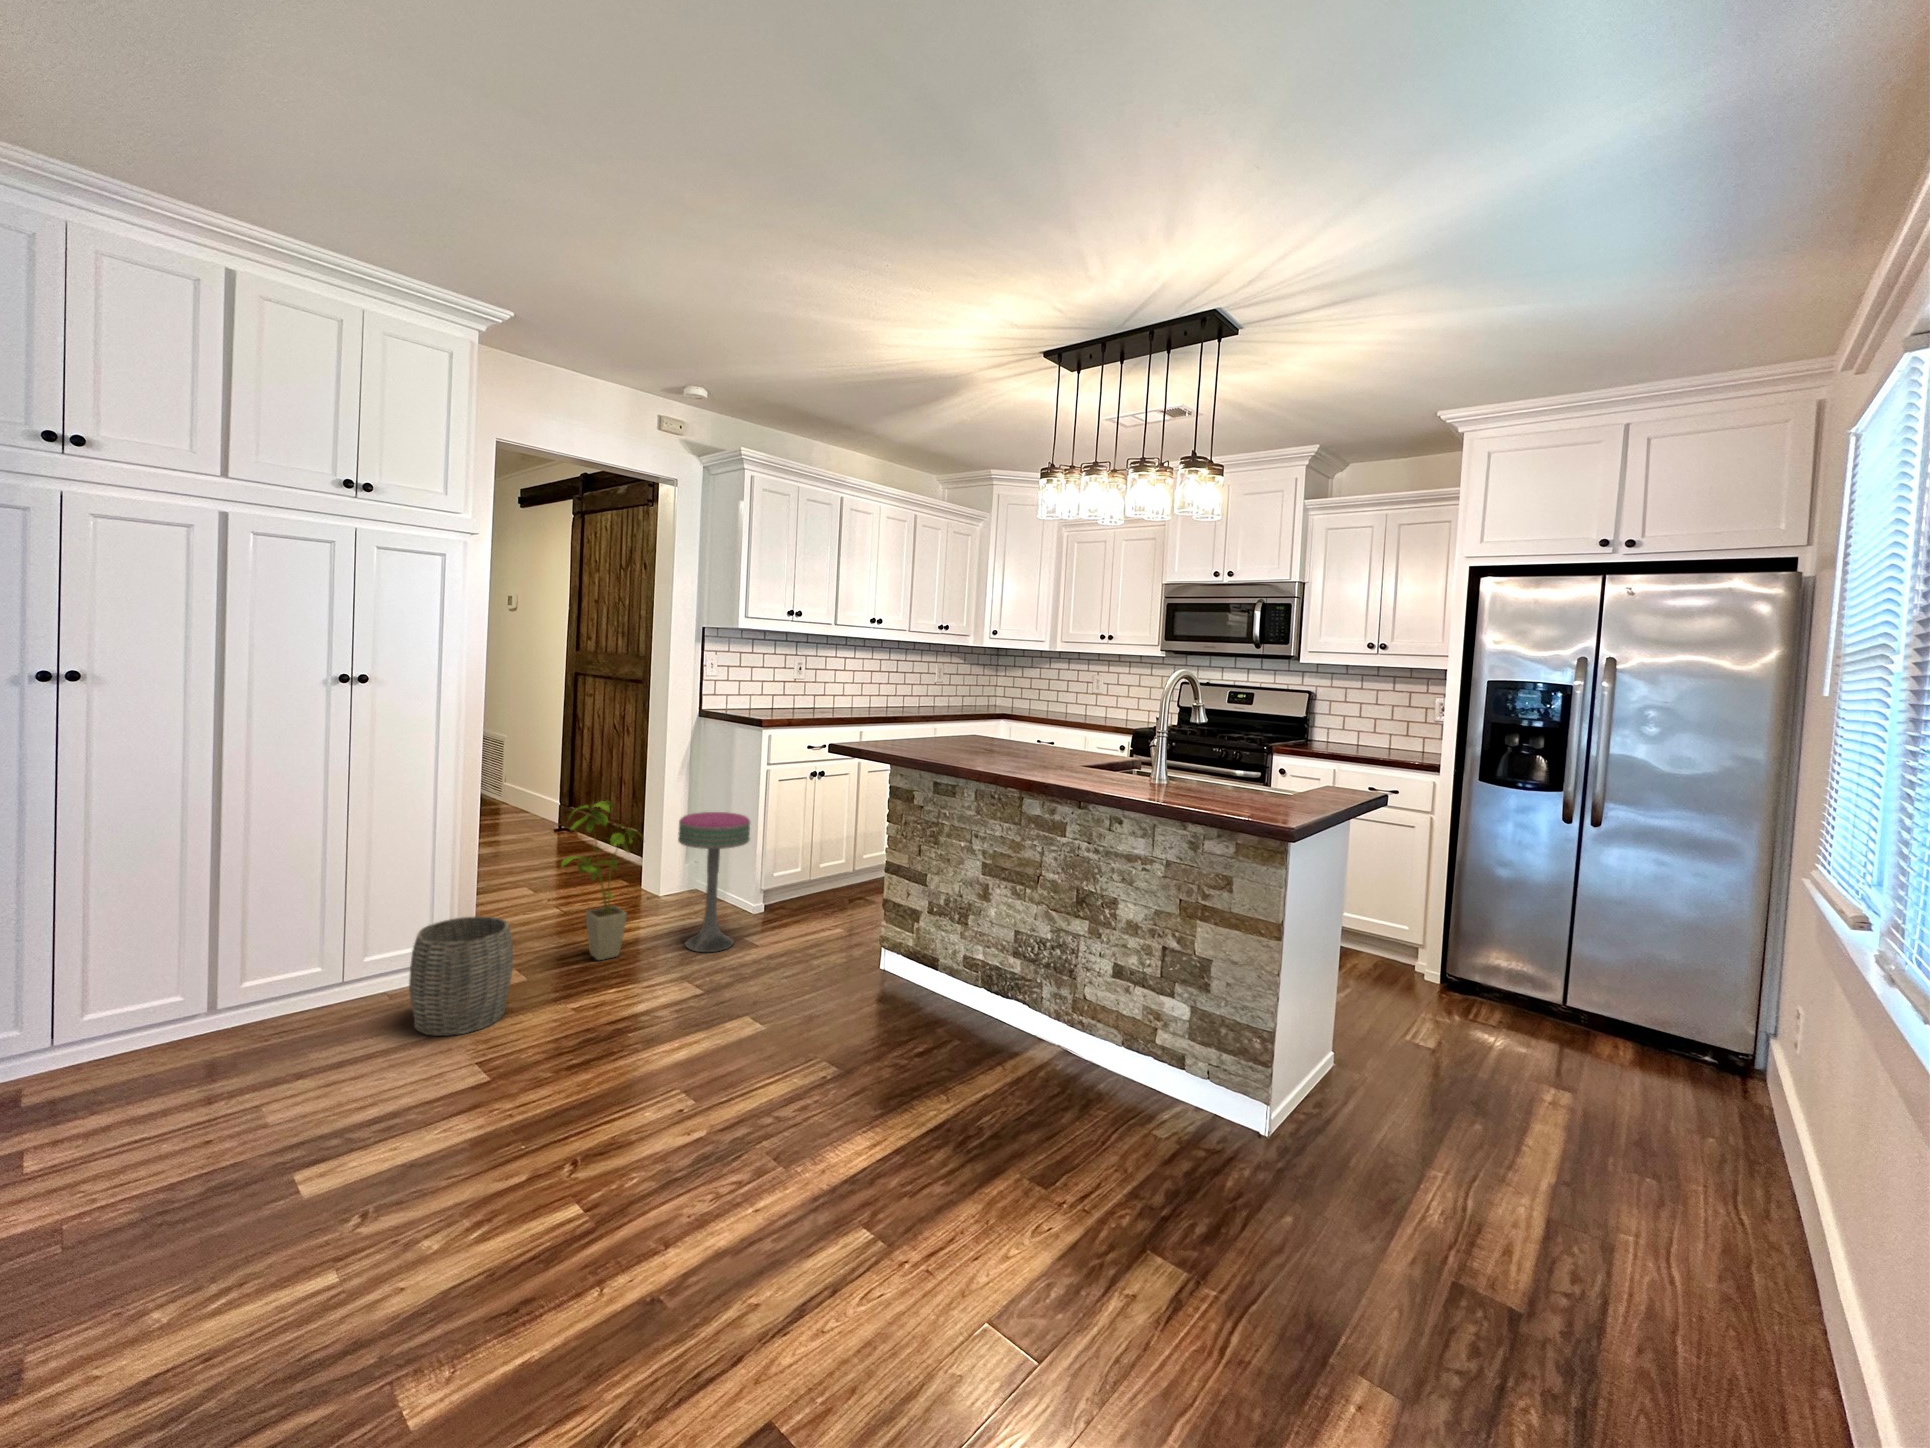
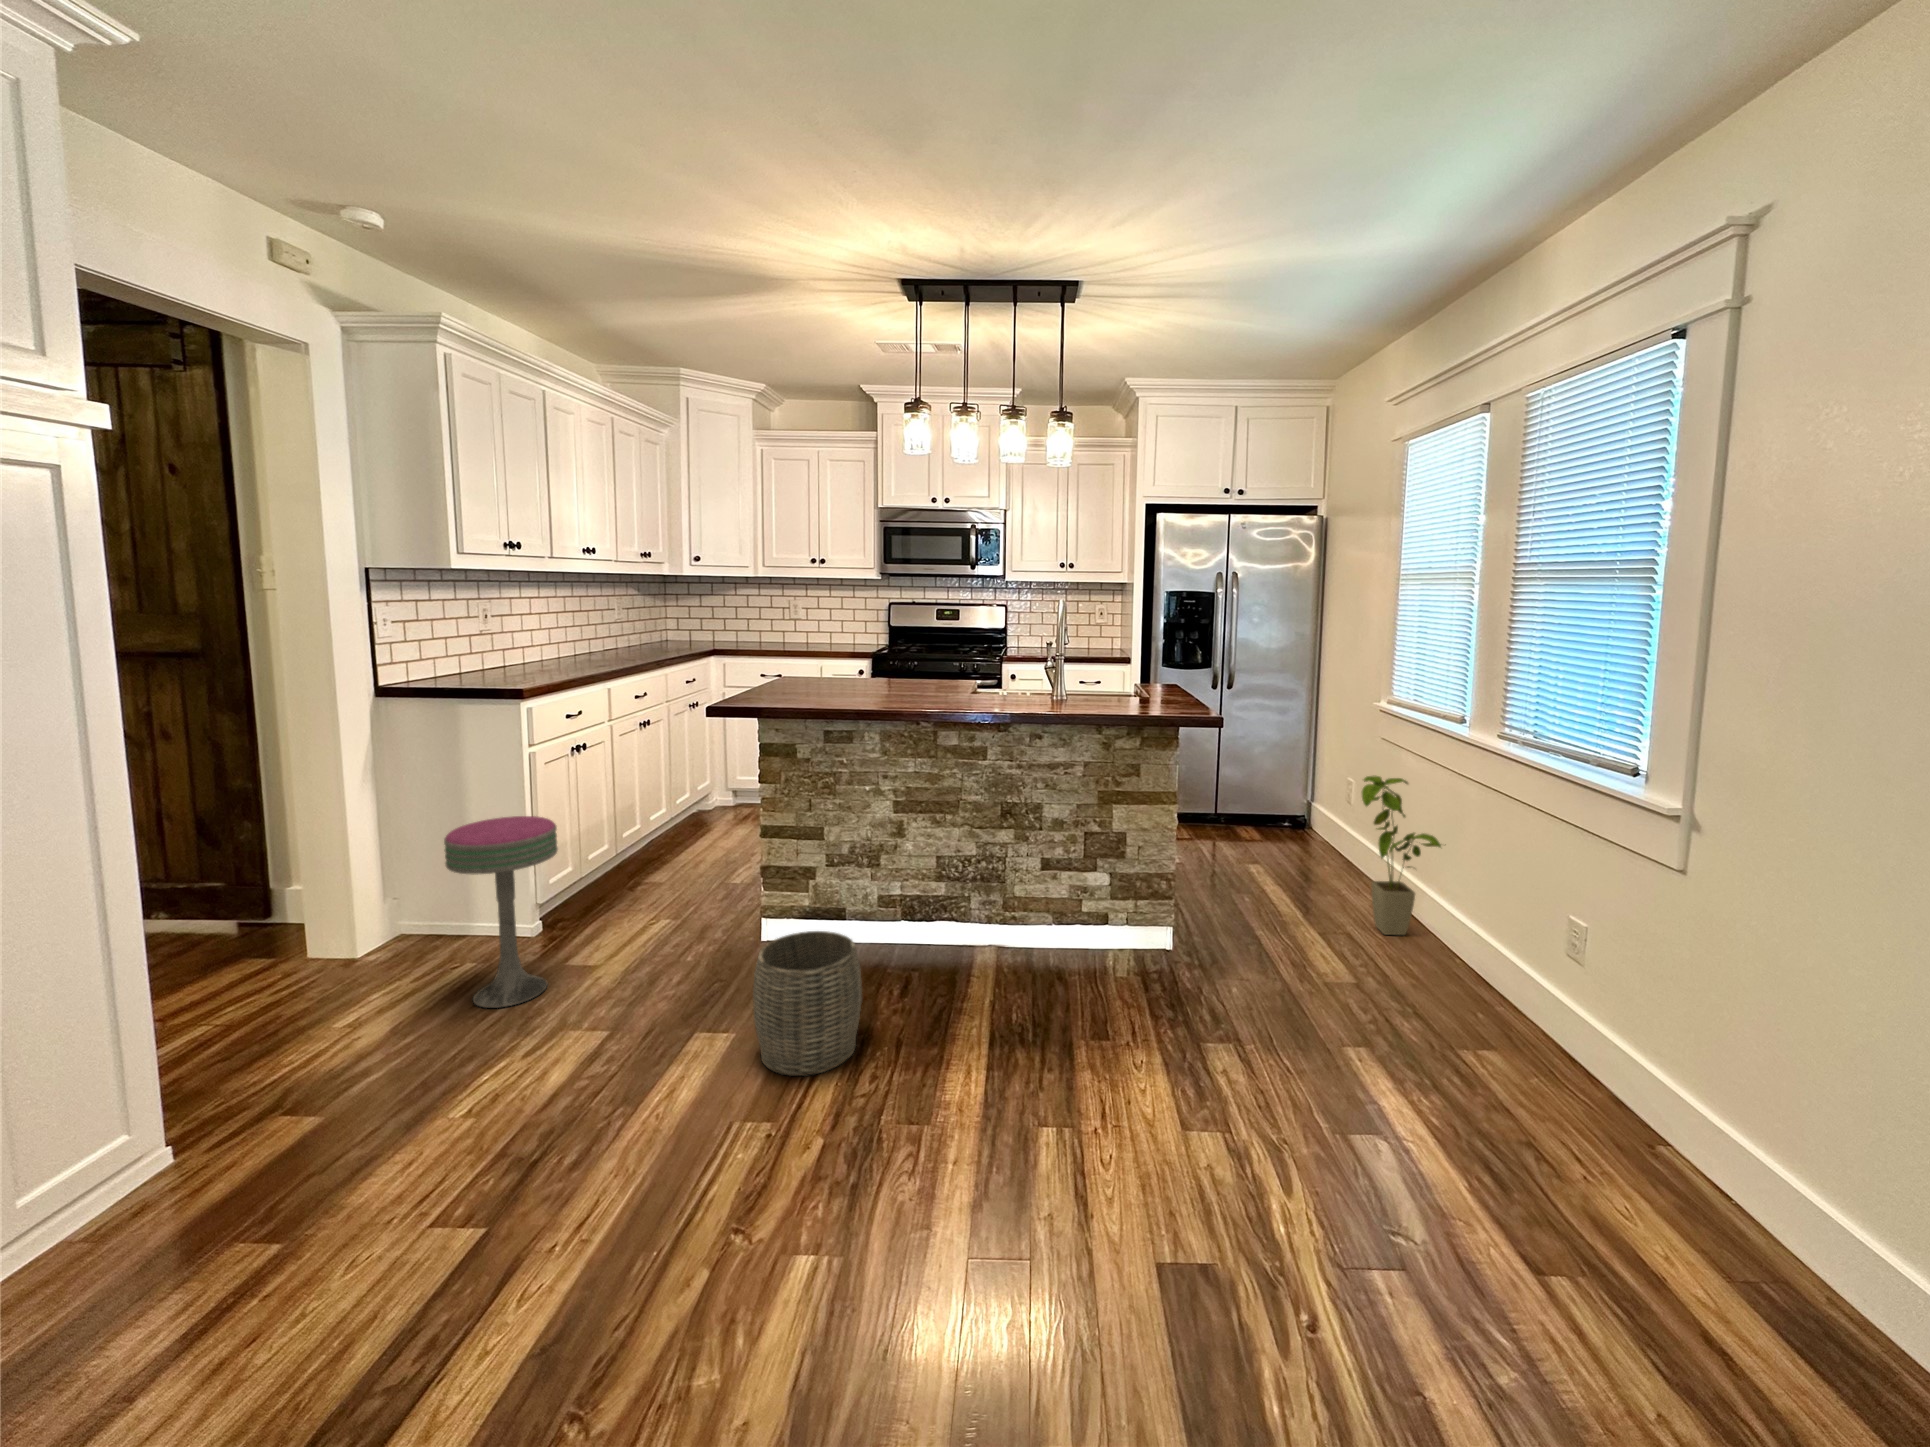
house plant: present [561,801,643,960] -> present [1362,776,1441,935]
woven basket: present [409,916,513,1036] -> present [753,931,862,1076]

